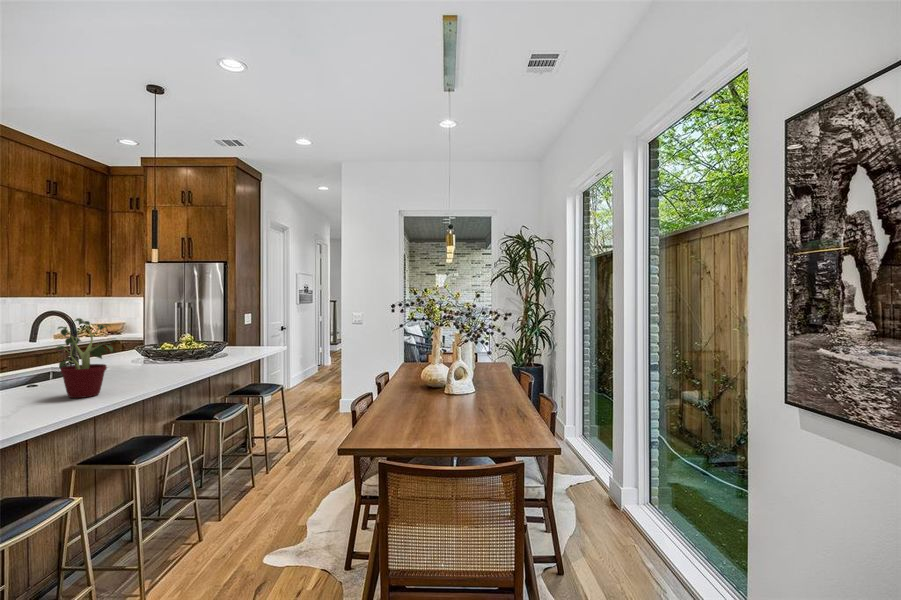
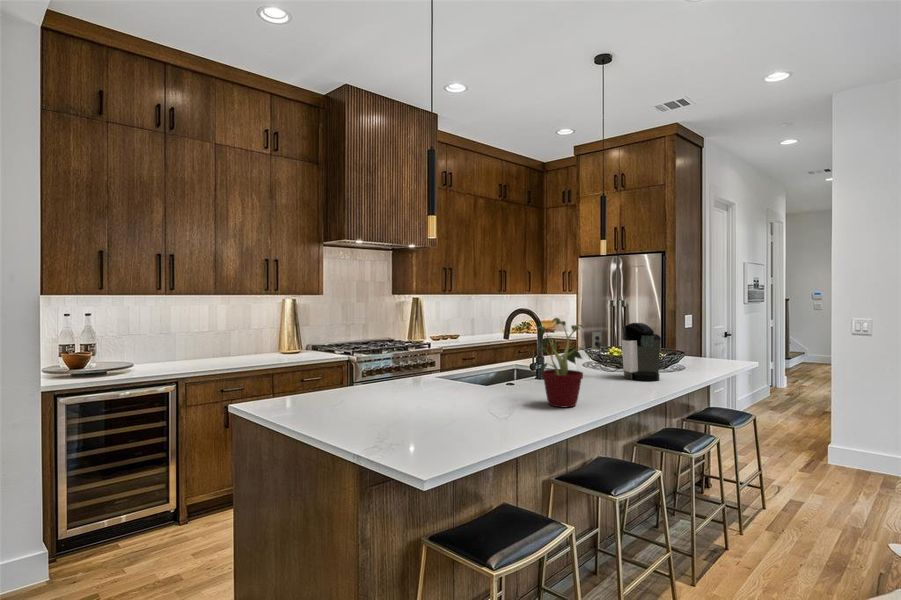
coffee maker: none [134,321,199,368] -> present [592,323,661,381]

